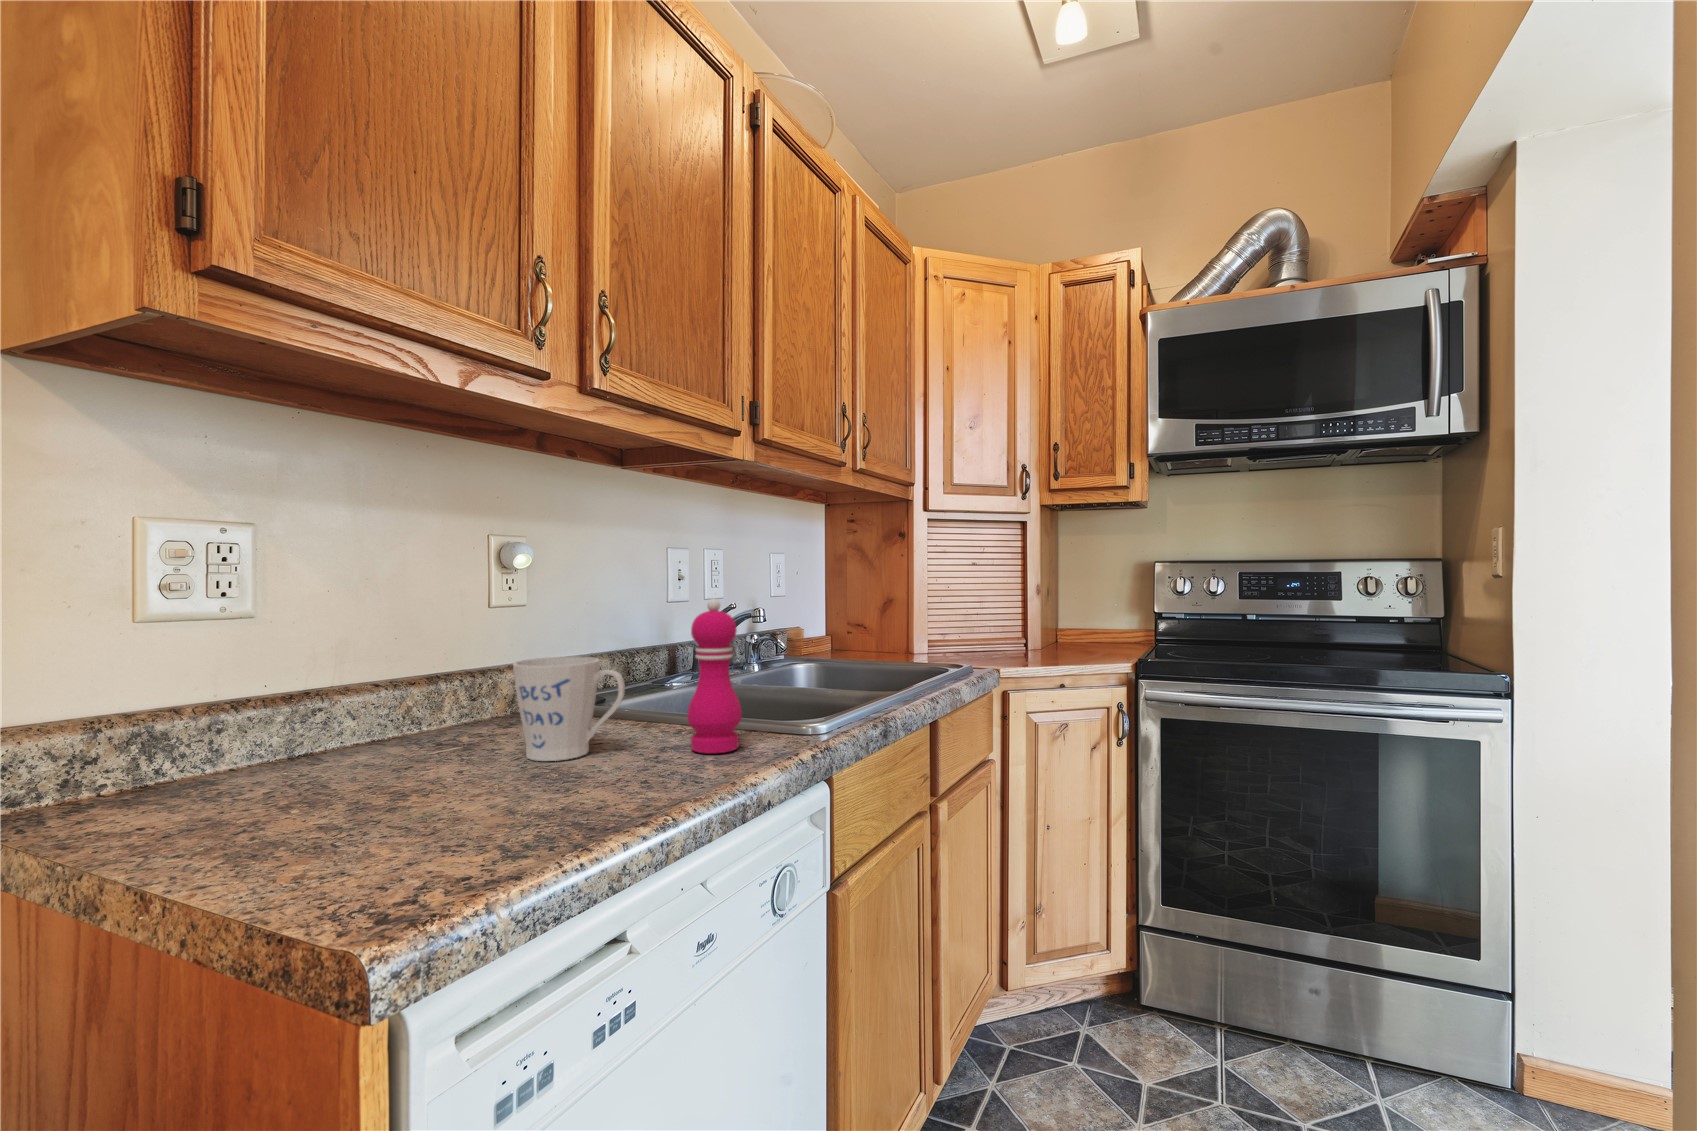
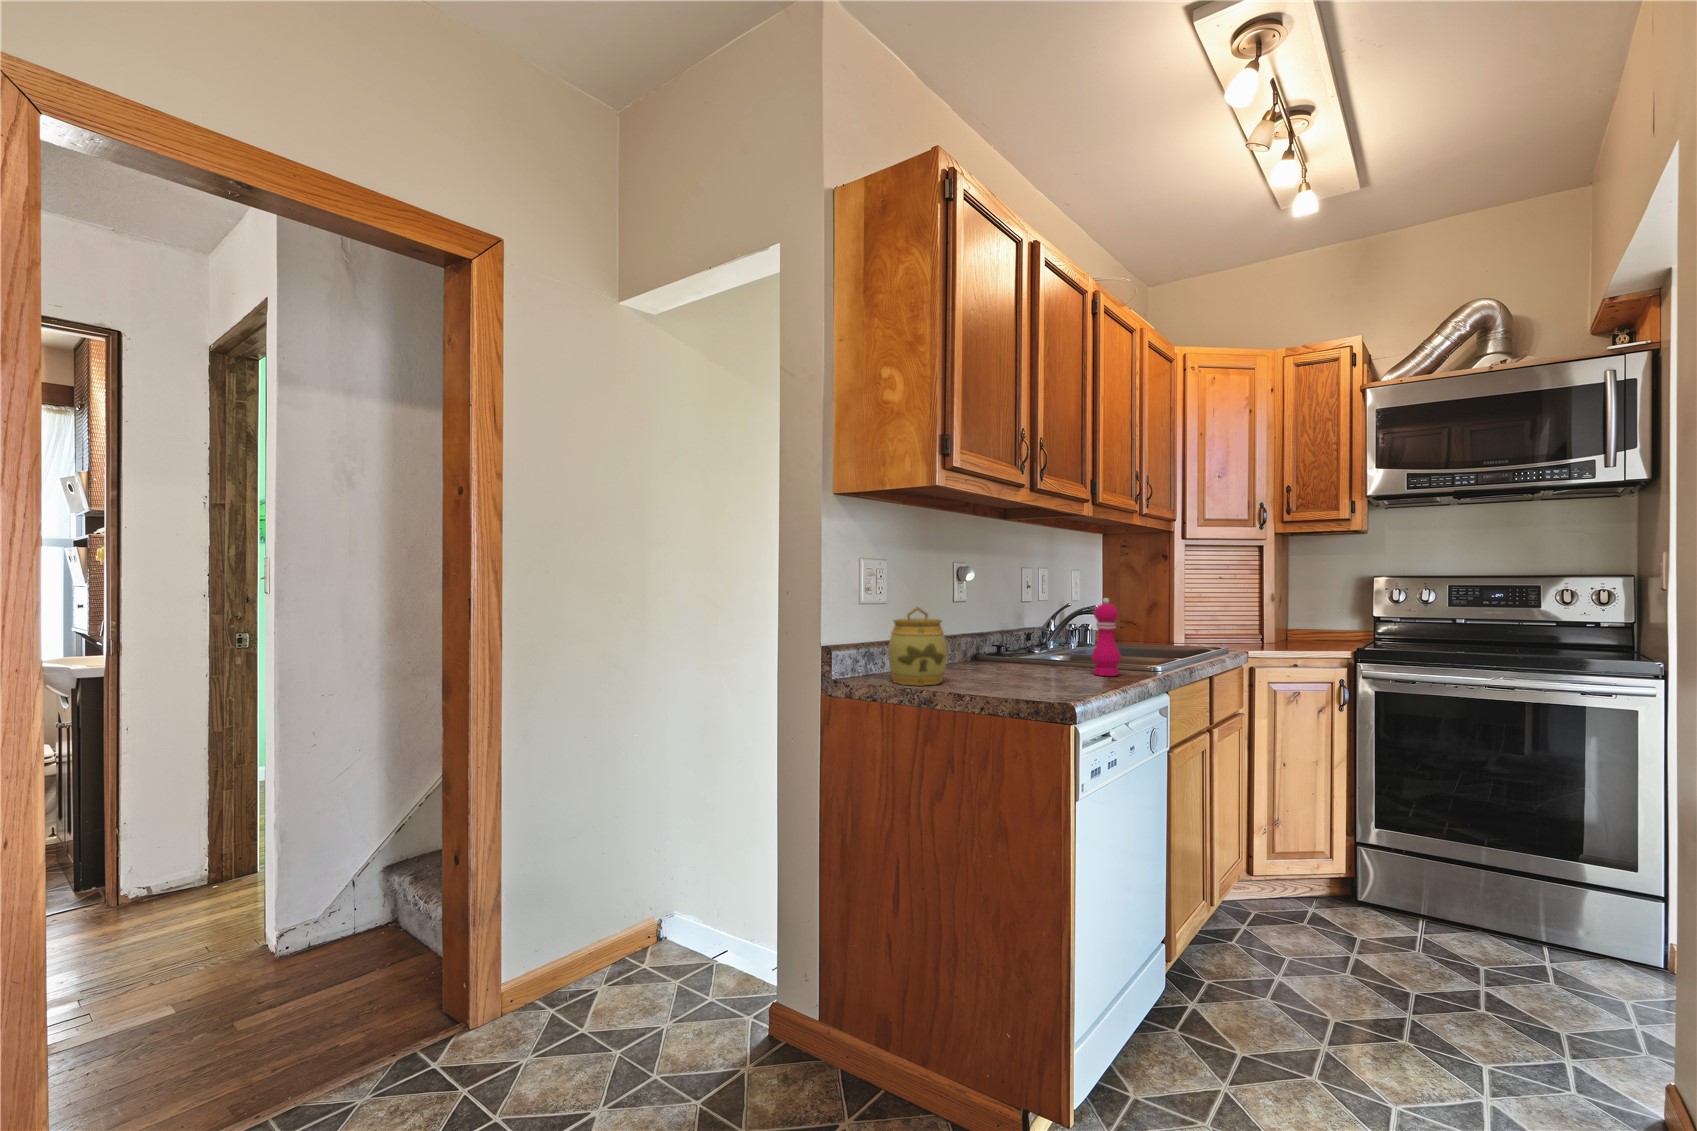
jar: none [111,629,288,832] -> present [888,607,947,686]
mug: present [513,656,625,761] -> none [1008,626,1062,675]

